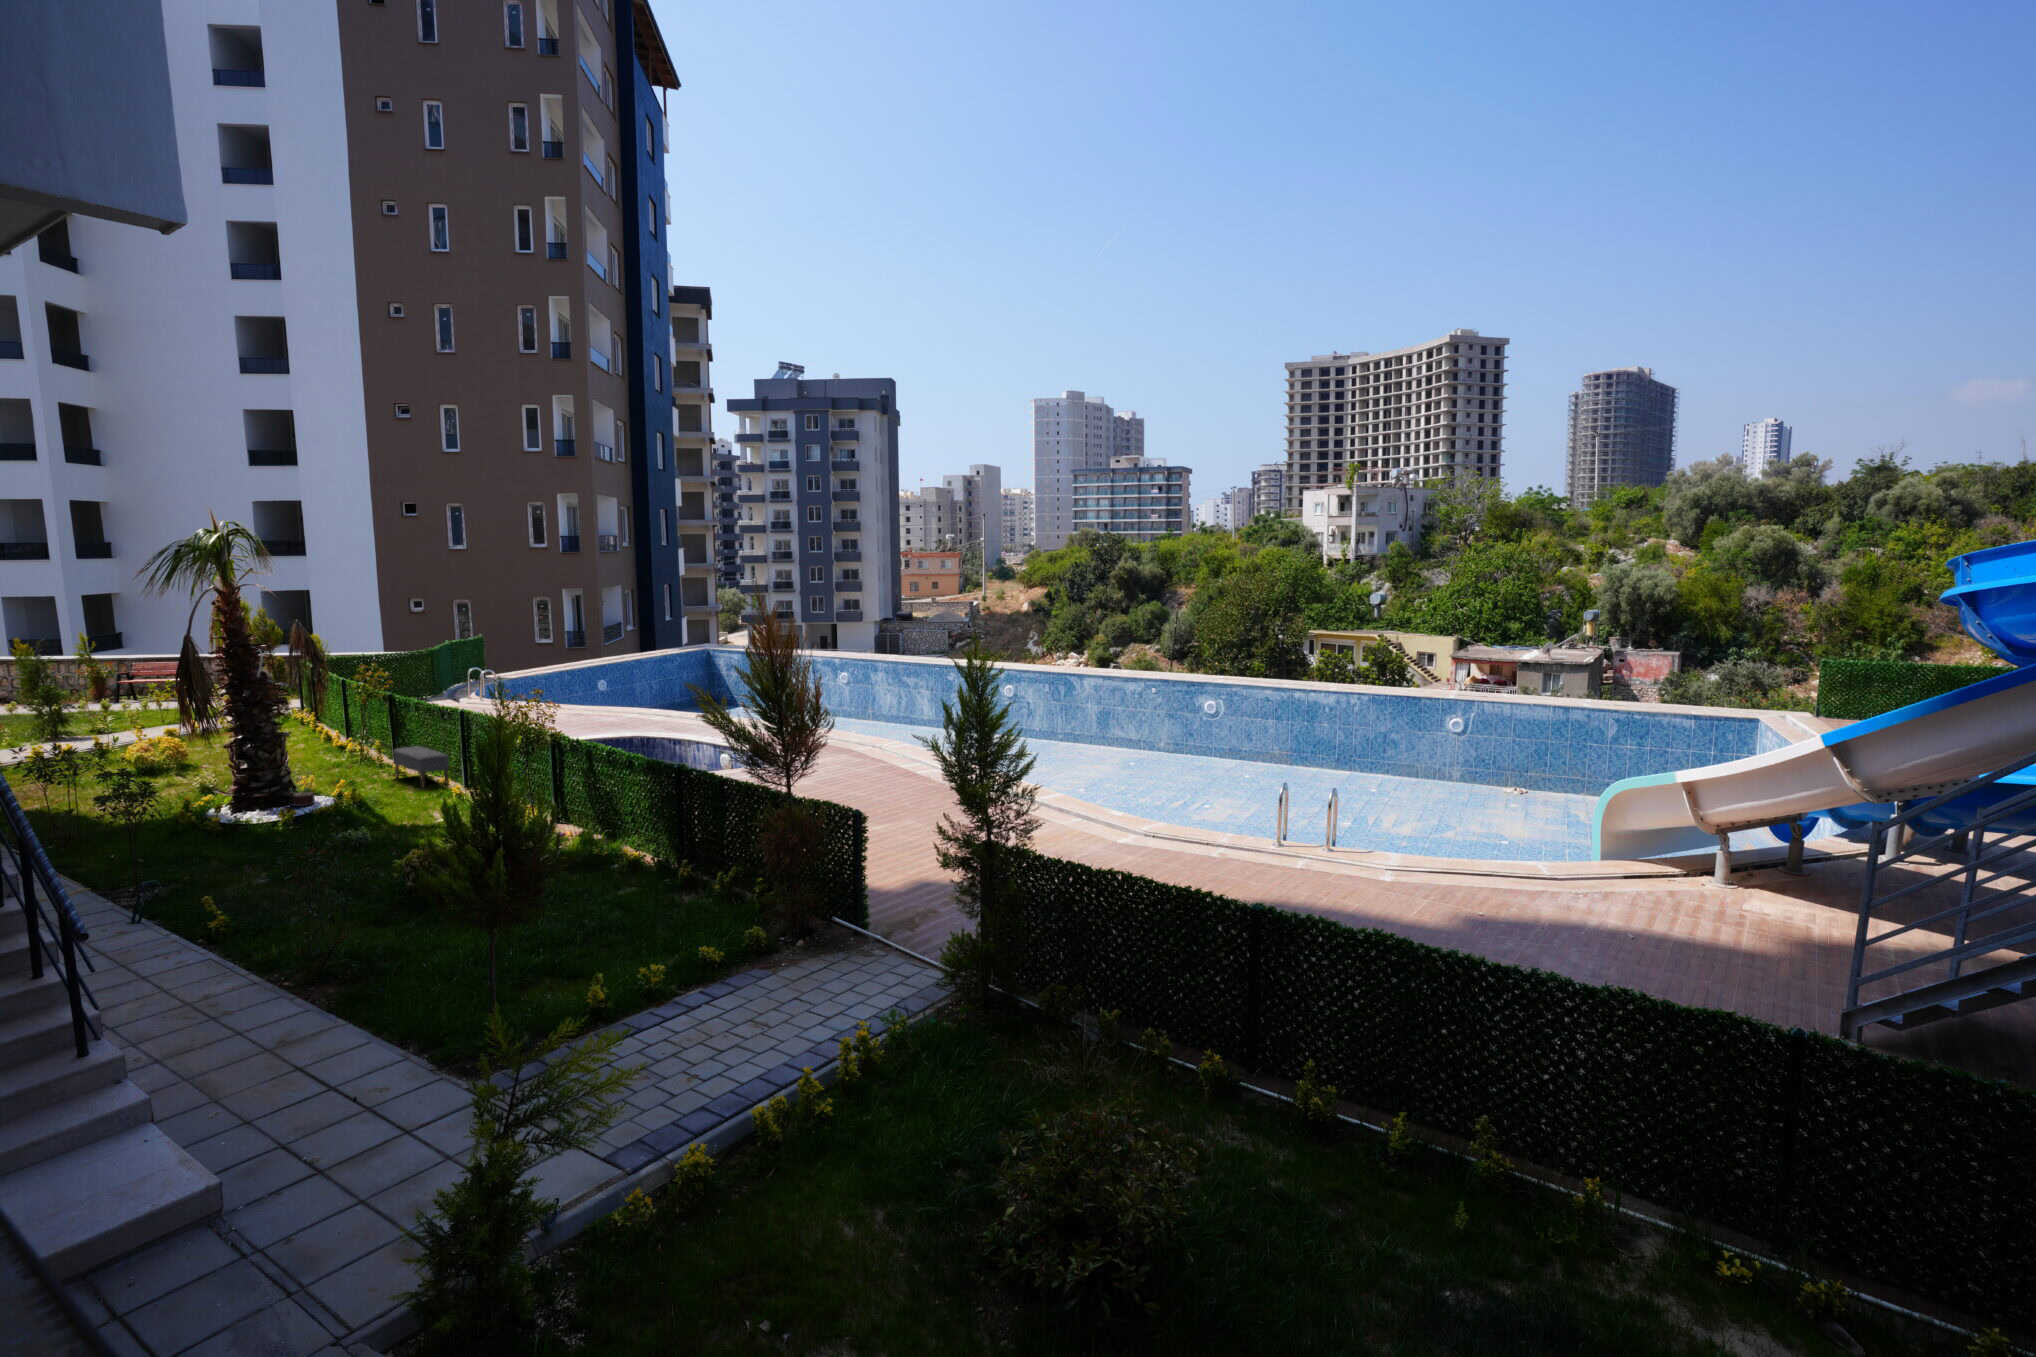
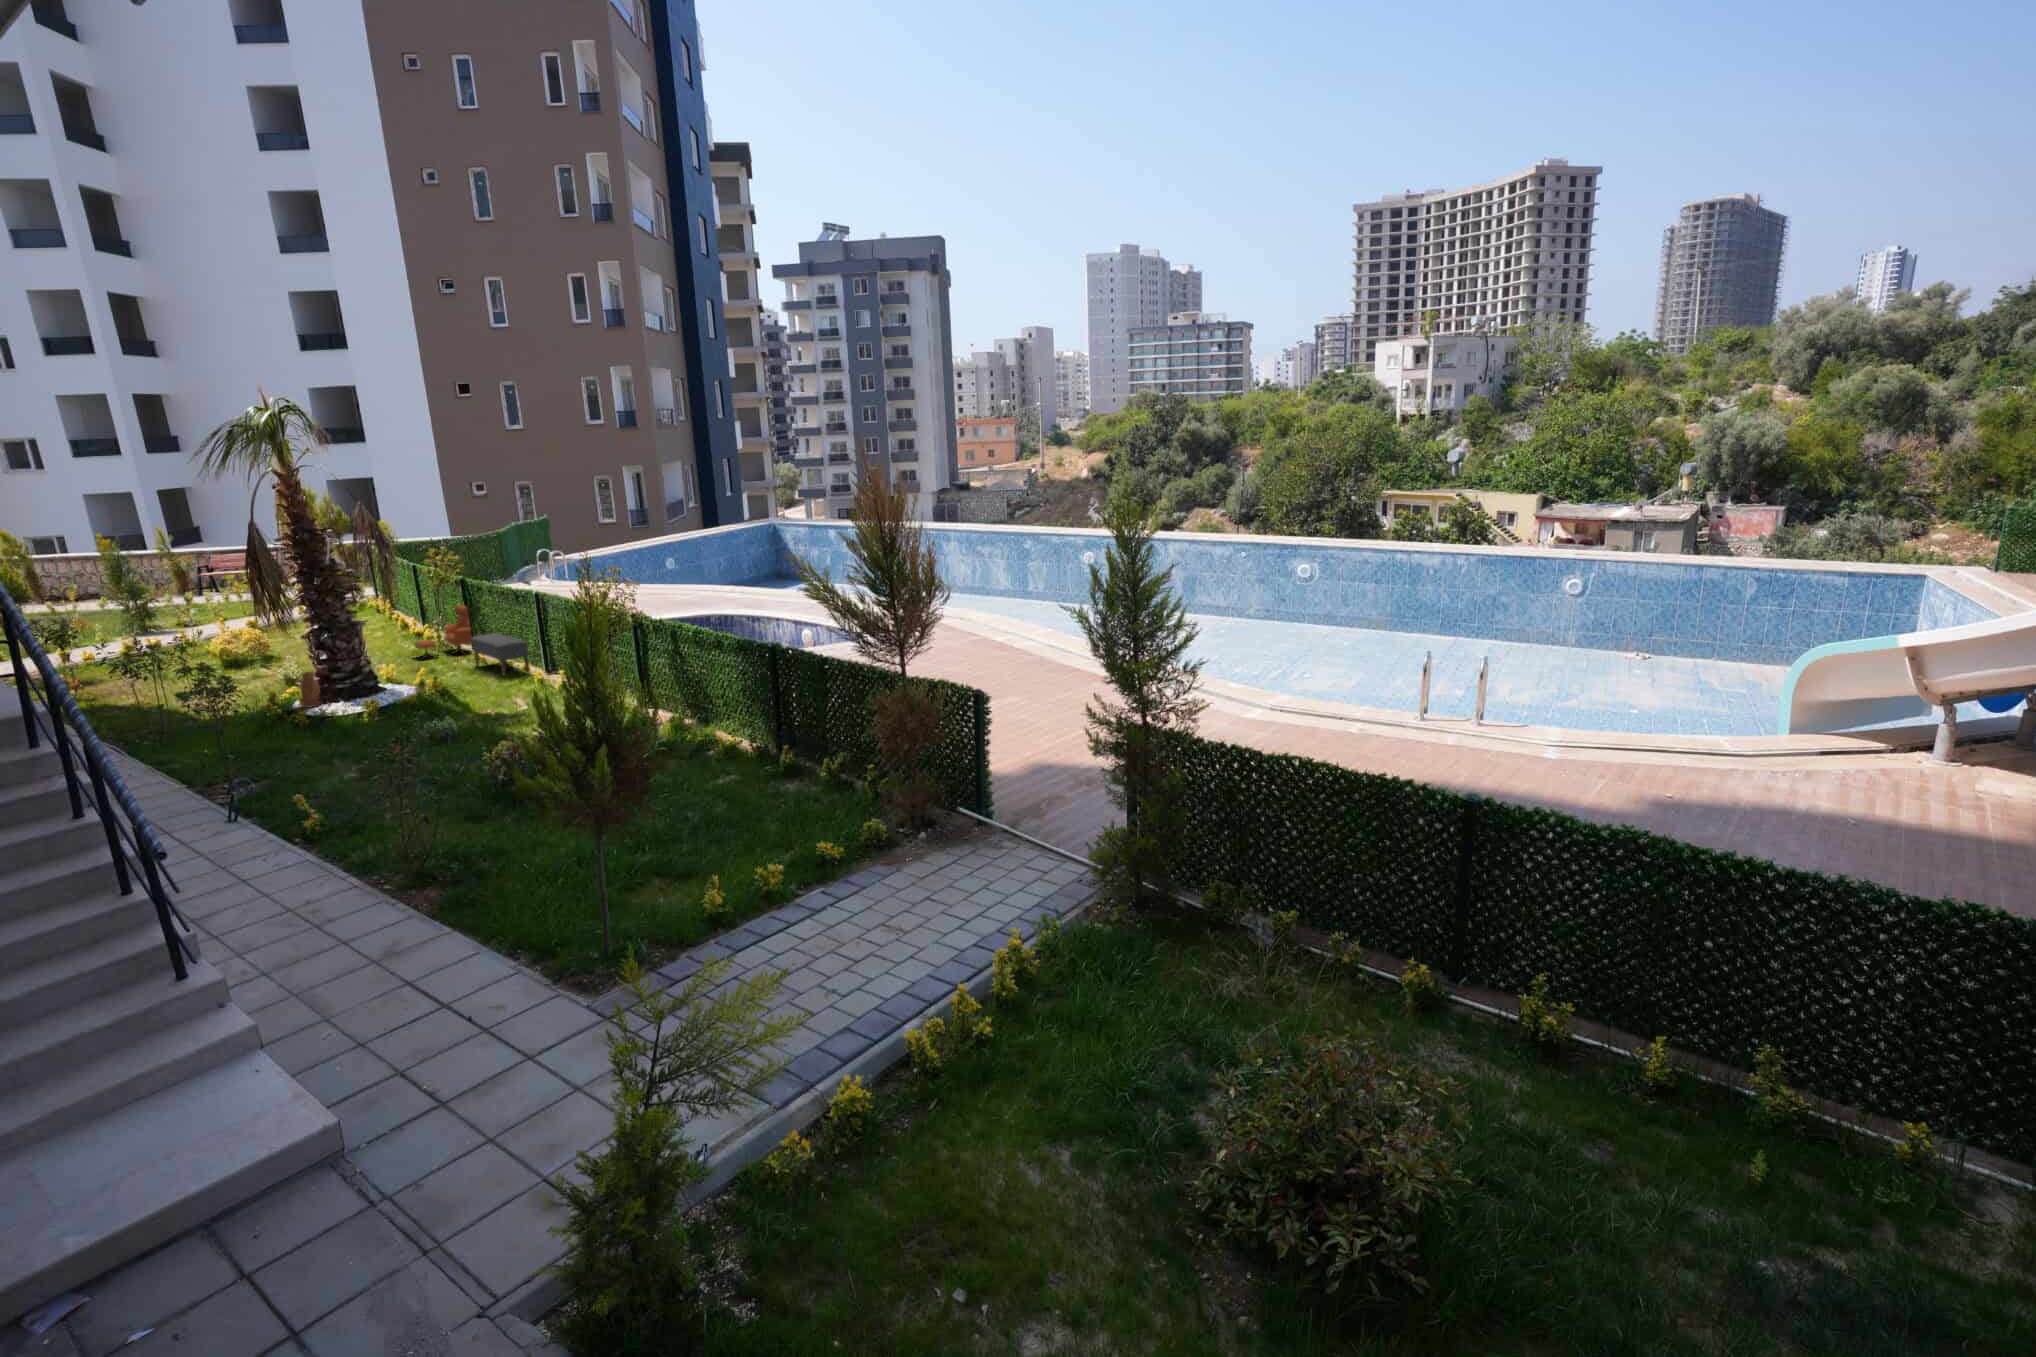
lounge chair: none [332,718,398,771] -> present [413,605,473,659]
decorative plant: present [289,772,315,806] -> none [370,660,398,698]
watering can: none [216,780,237,815] -> present [300,672,321,708]

